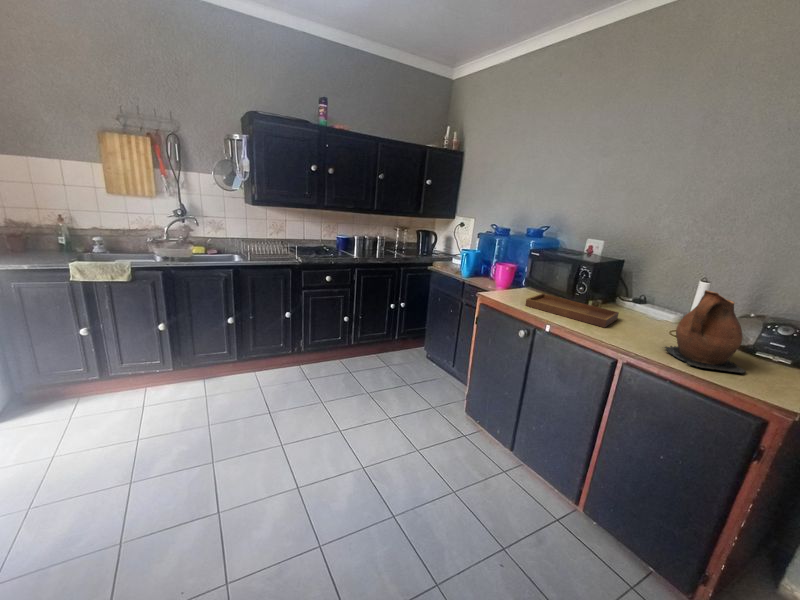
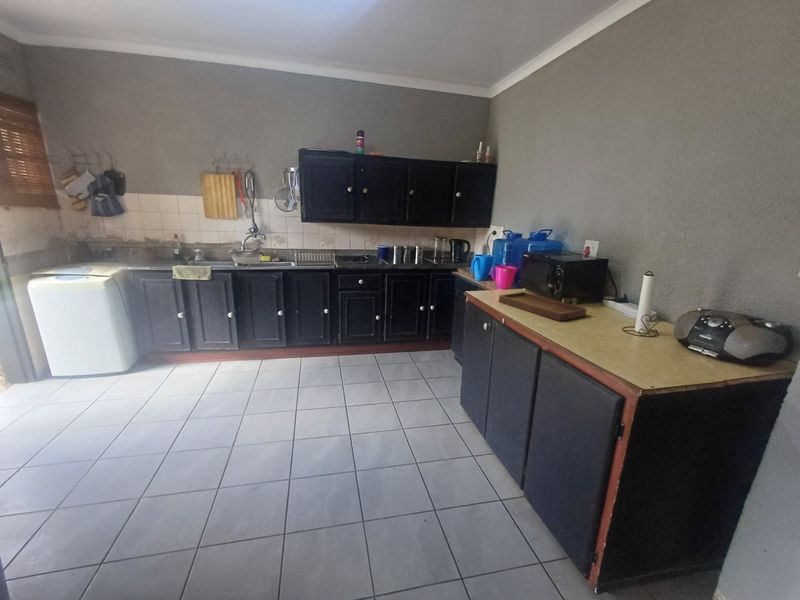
ceramic pitcher: present [665,290,746,373] -> none [597,280,671,366]

